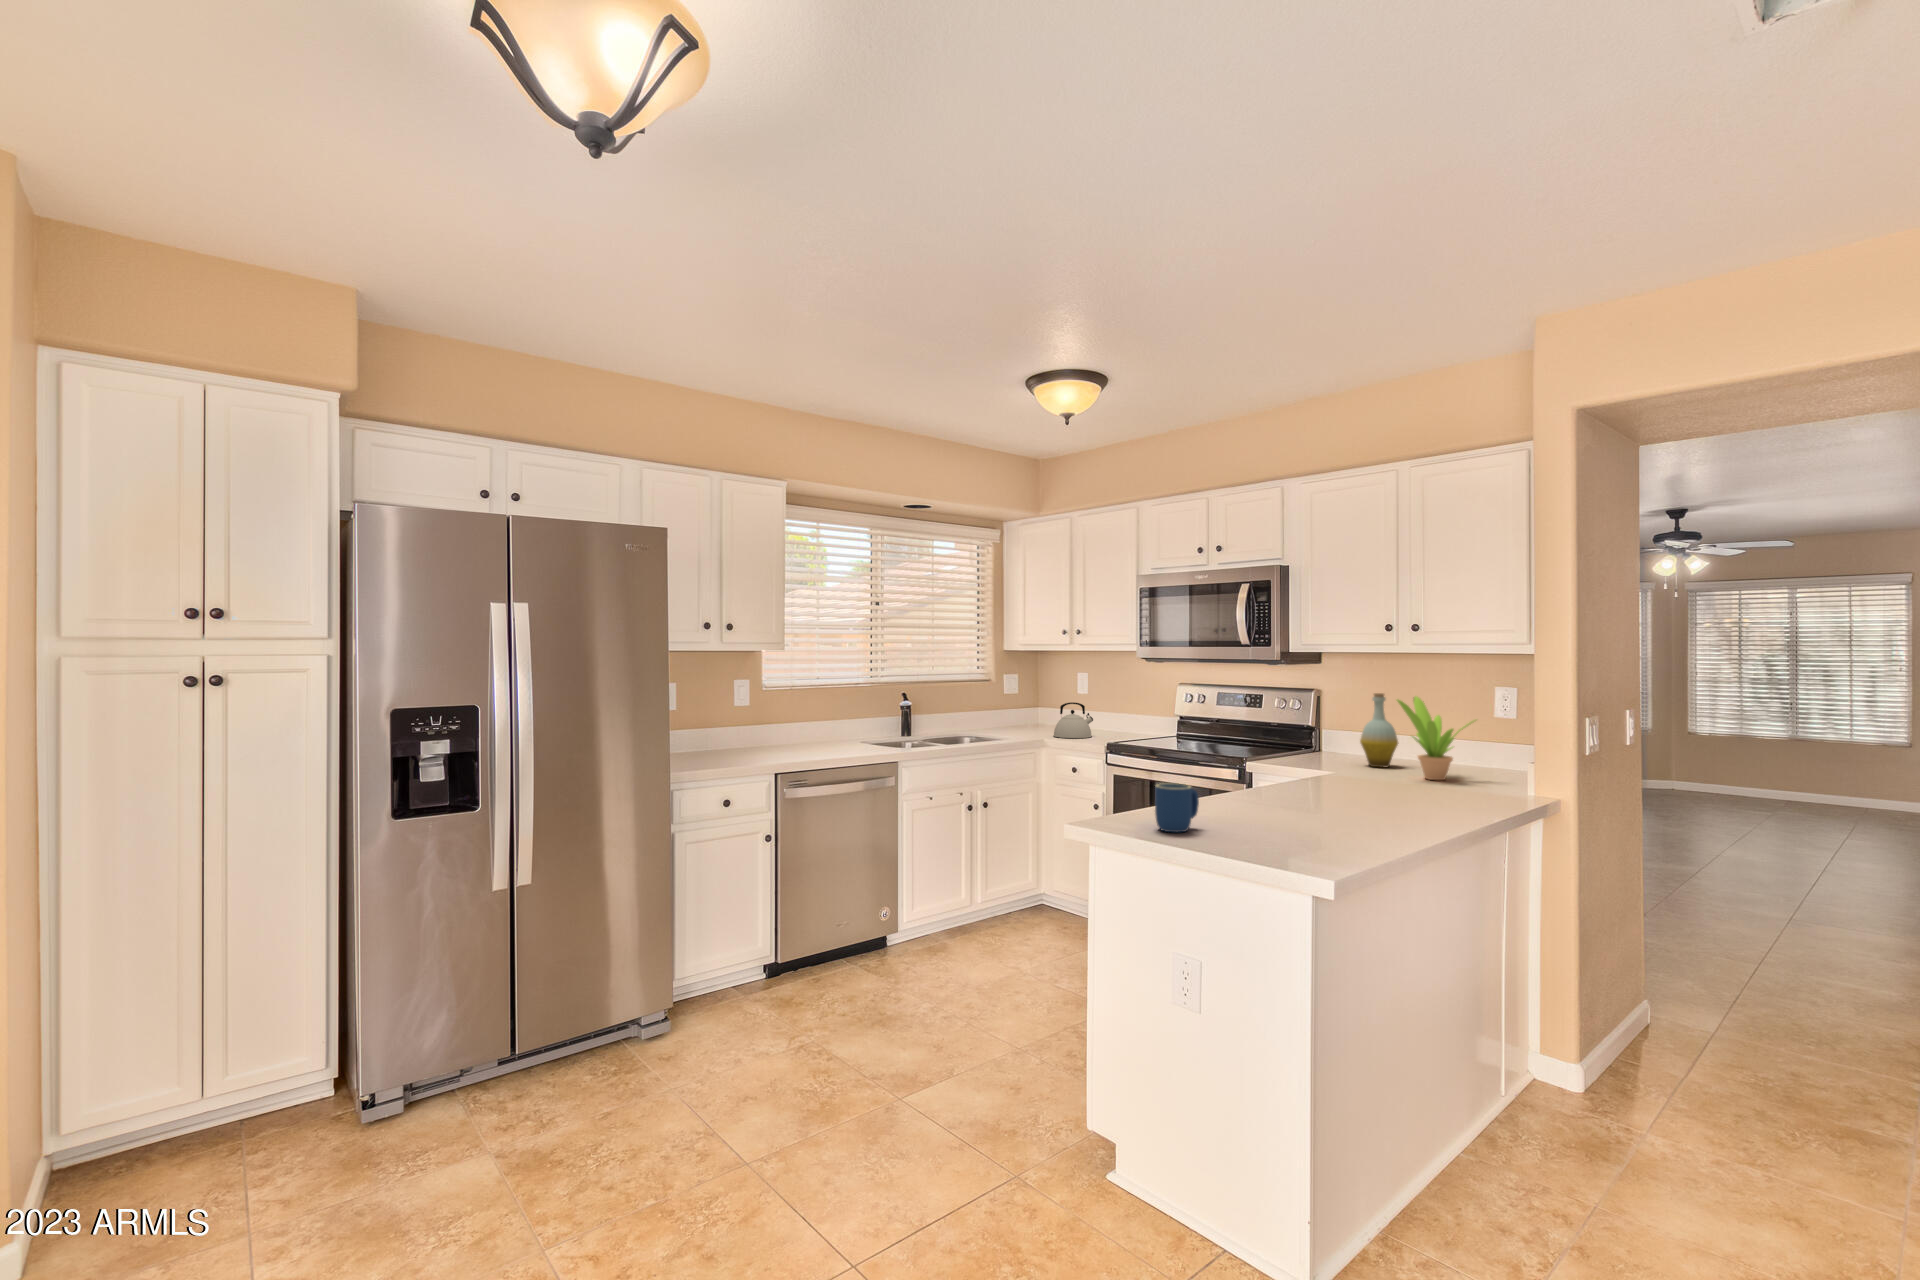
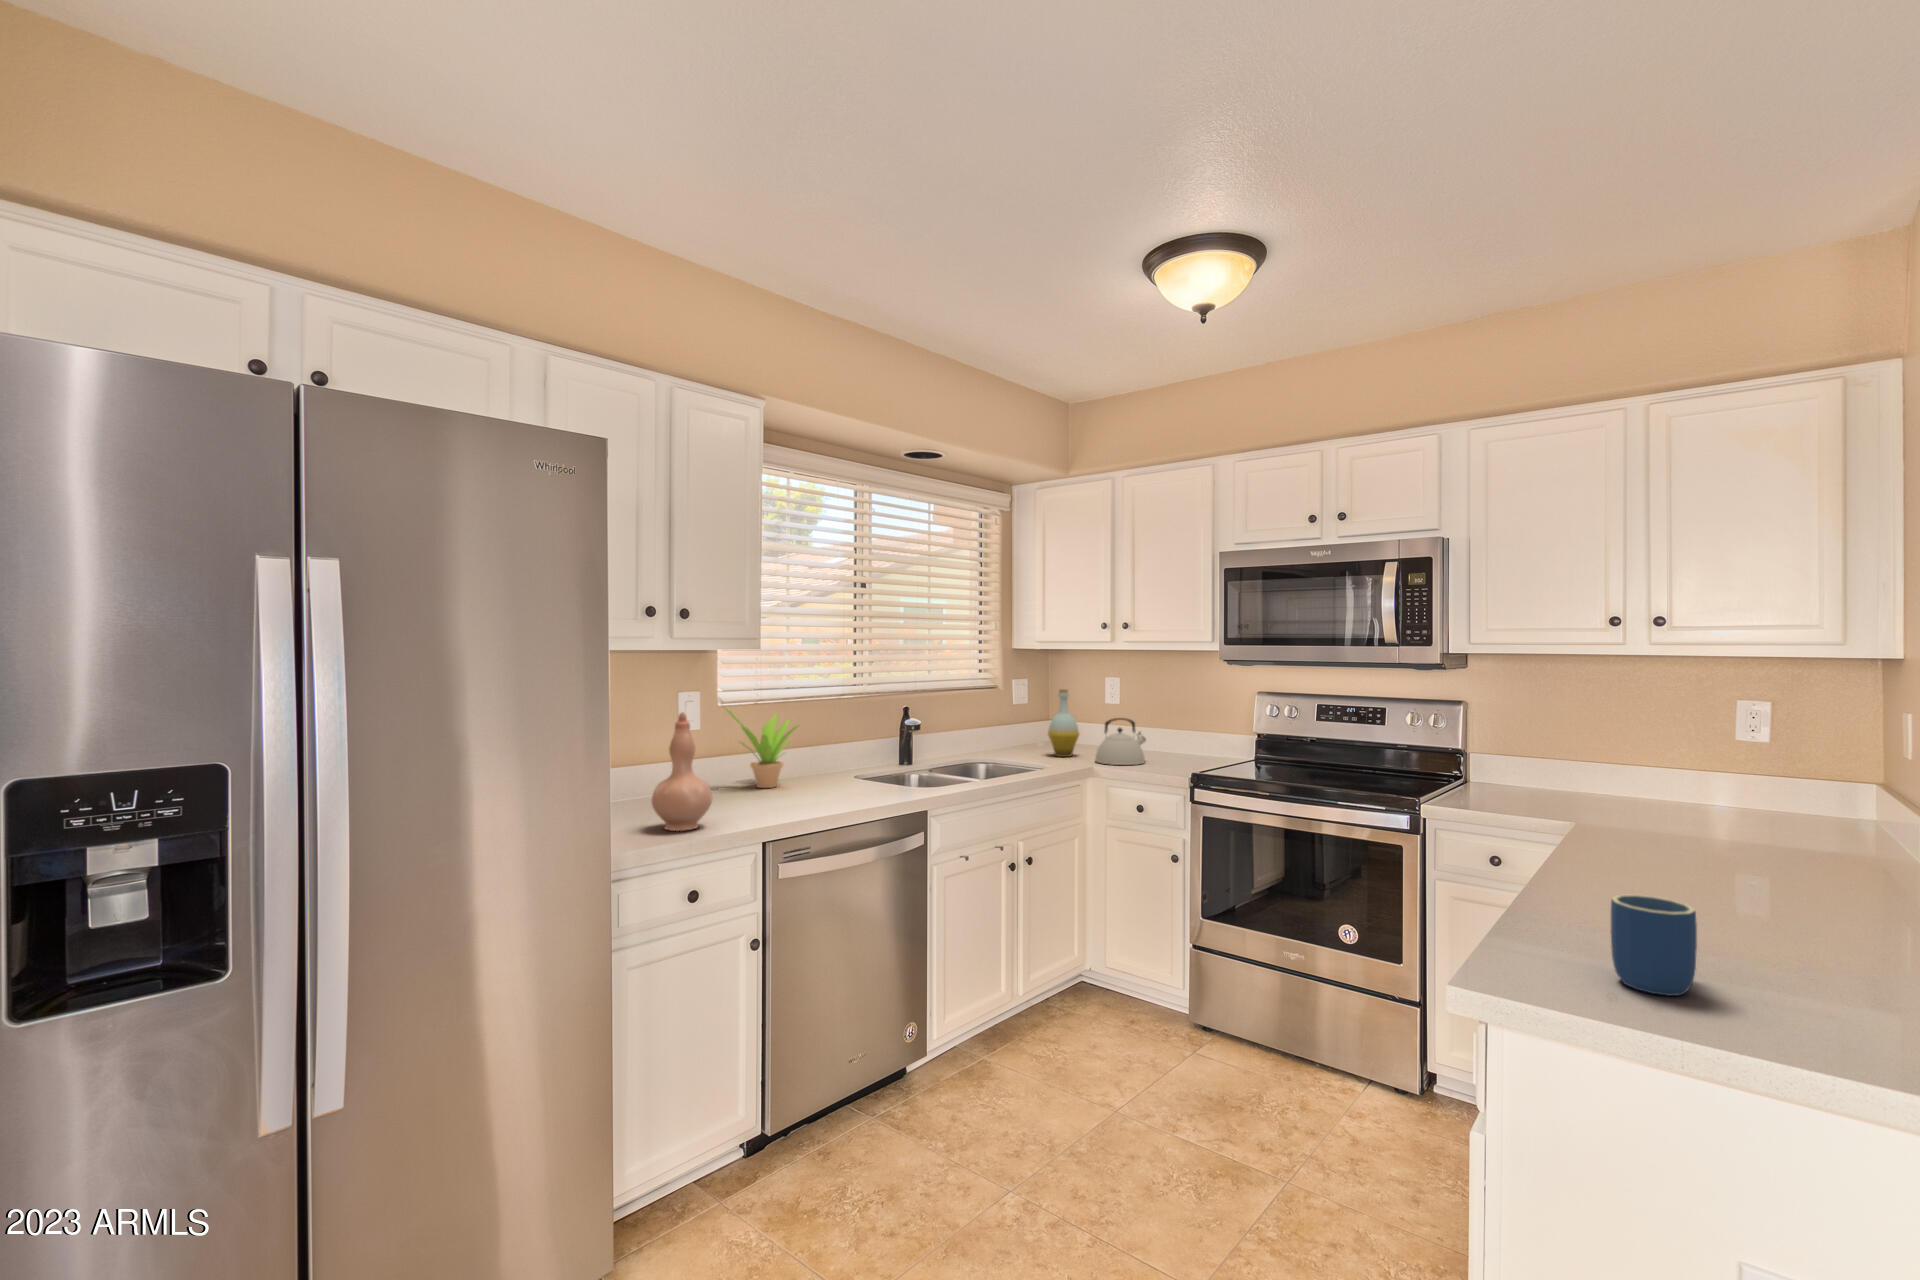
vase: none [707,690,746,765] -> present [652,712,712,831]
bottle: present [1360,693,1398,768] -> present [1048,689,1079,757]
potted plant: present [1397,696,1476,780] -> present [721,706,799,788]

